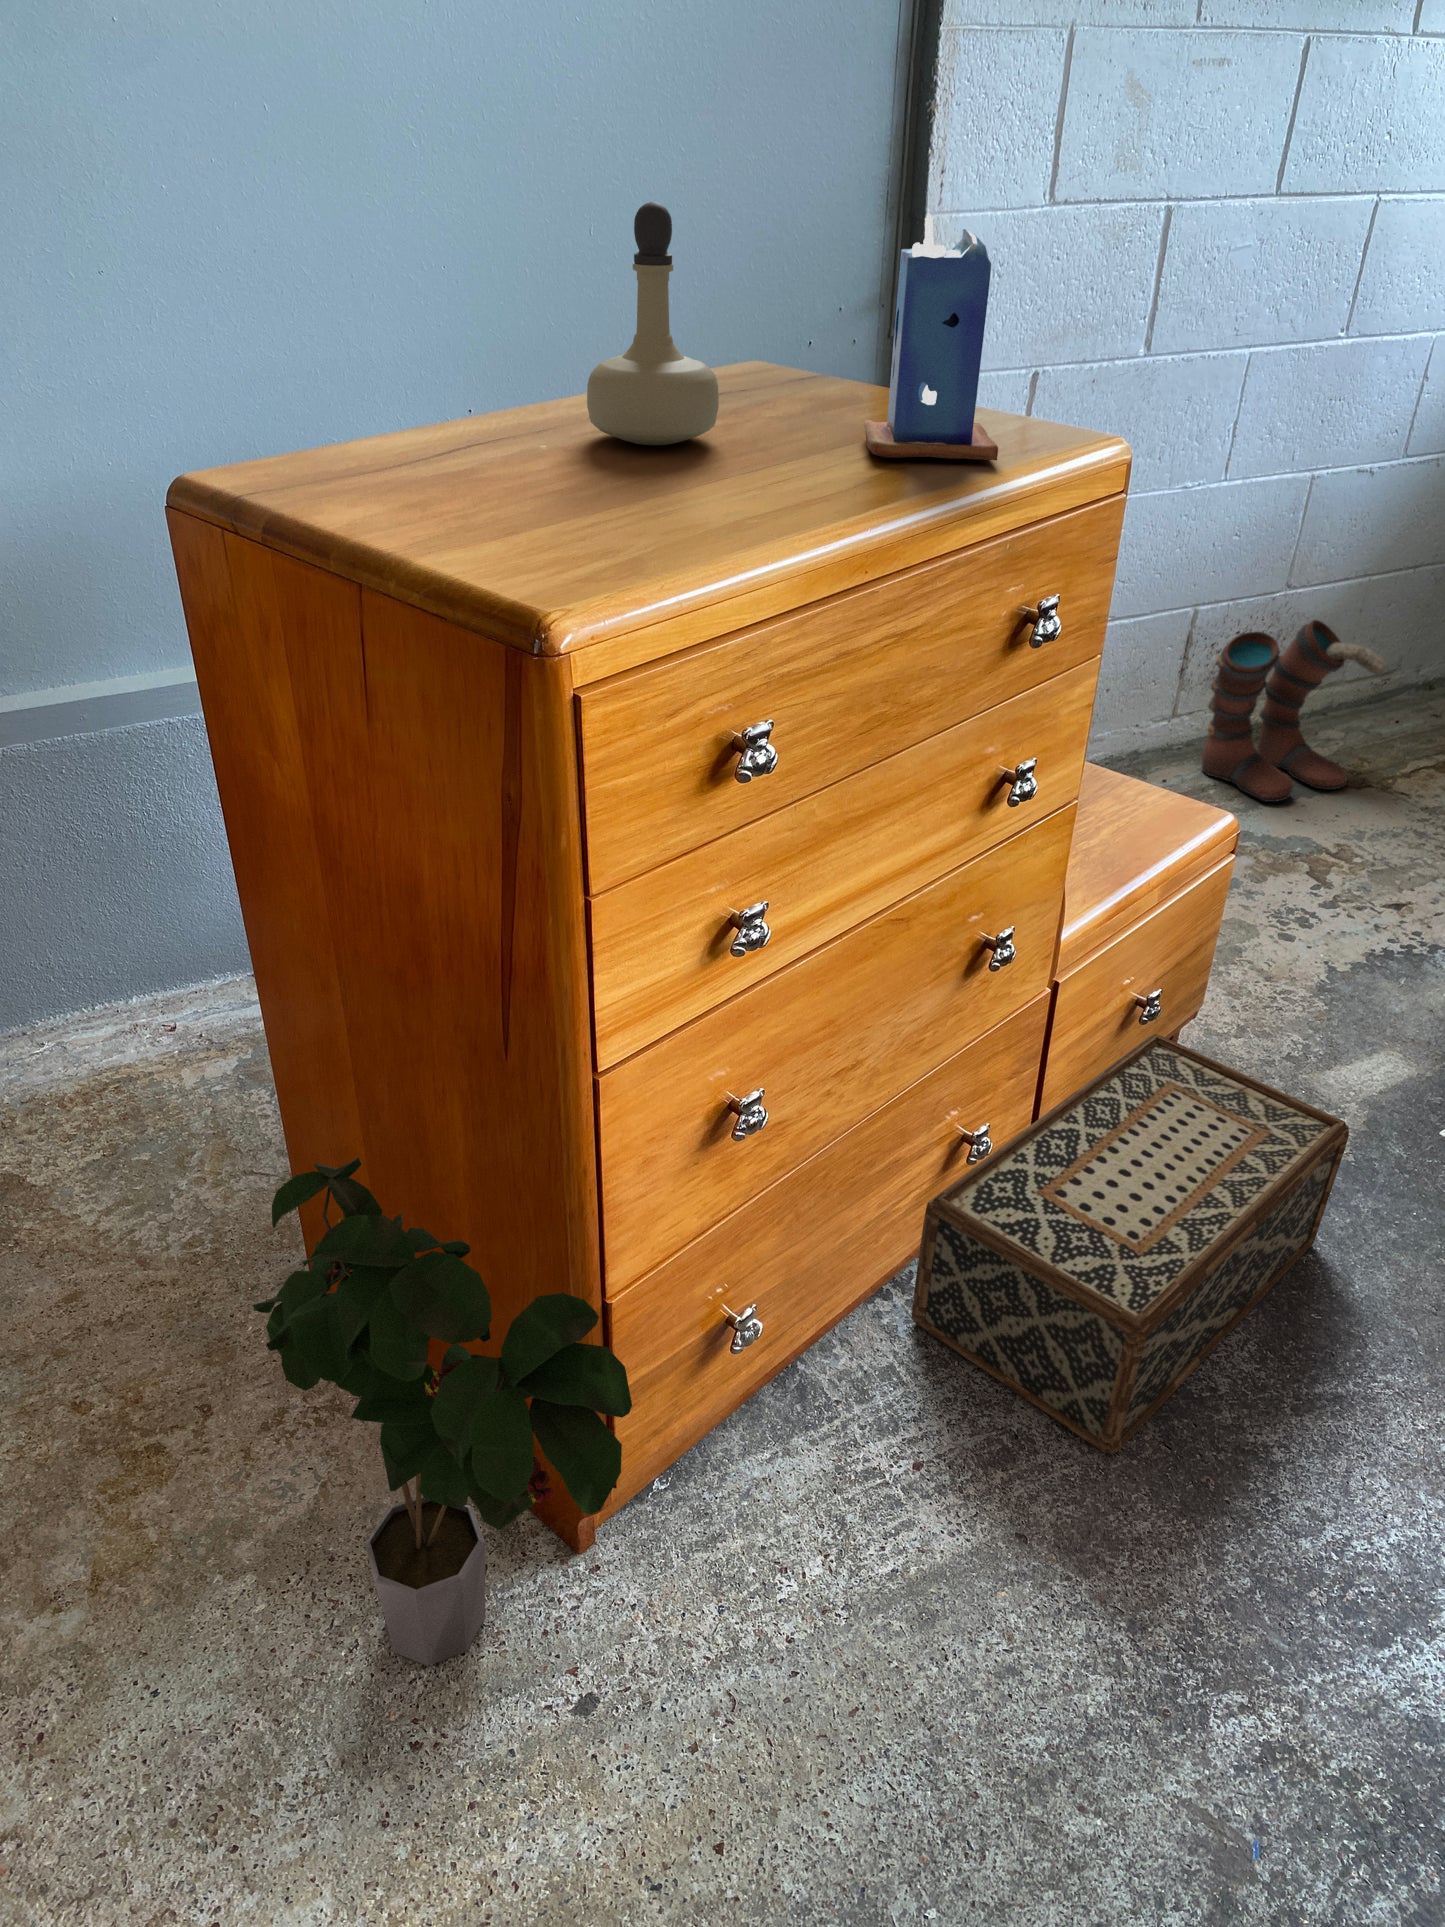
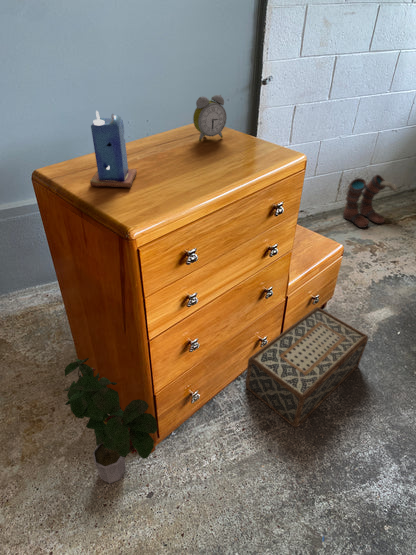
perfume bottle: present [587,202,719,445] -> none [151,91,189,158]
candle: present [864,213,998,460] -> present [90,111,137,187]
alarm clock: none [726,244,842,408] -> present [193,95,227,141]

